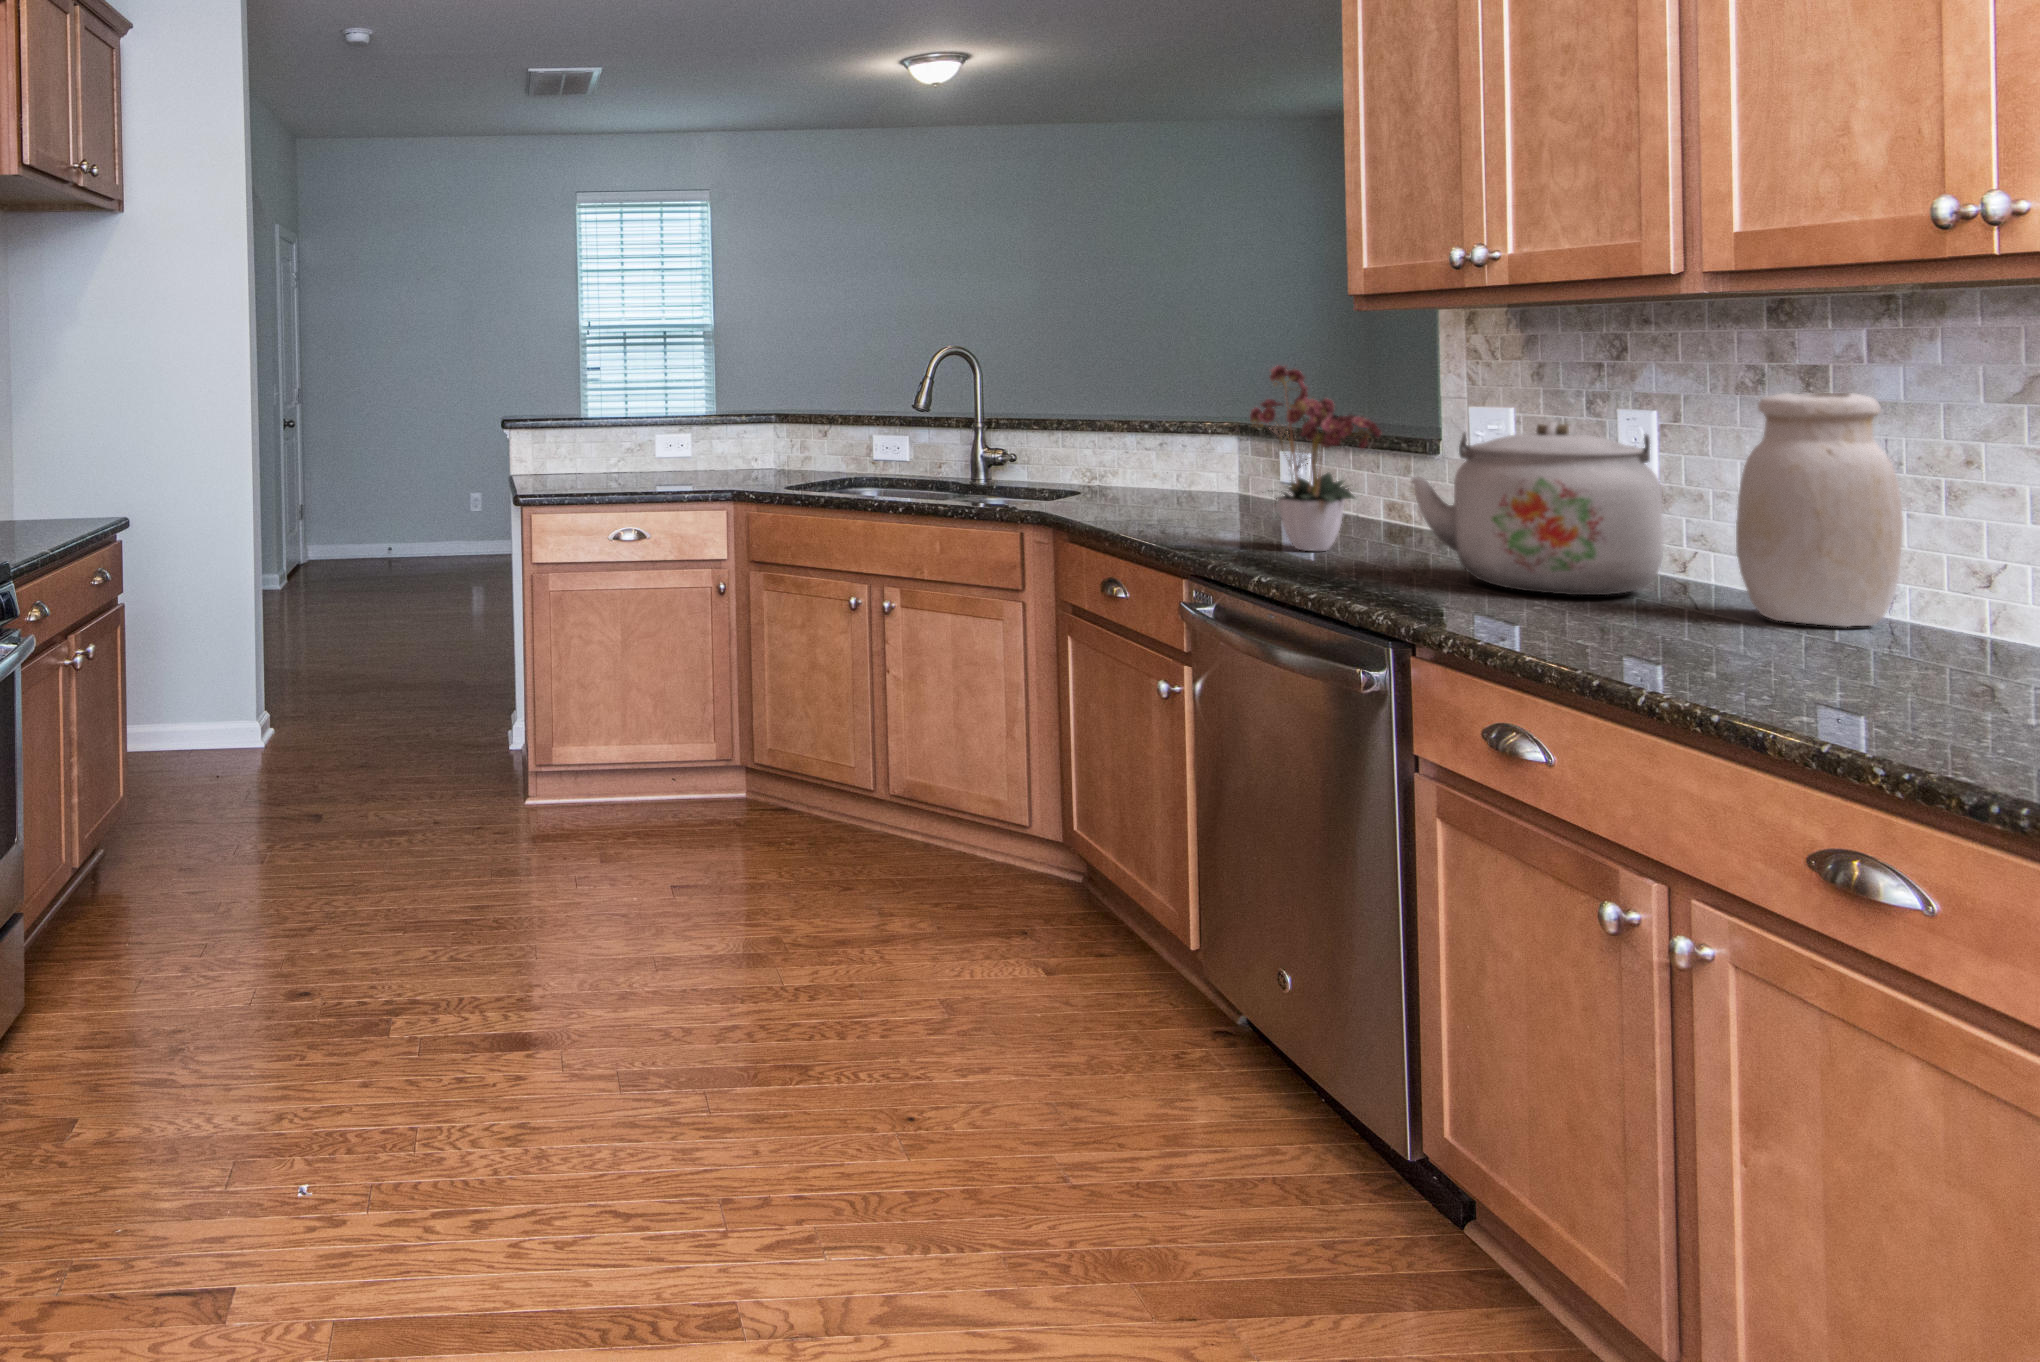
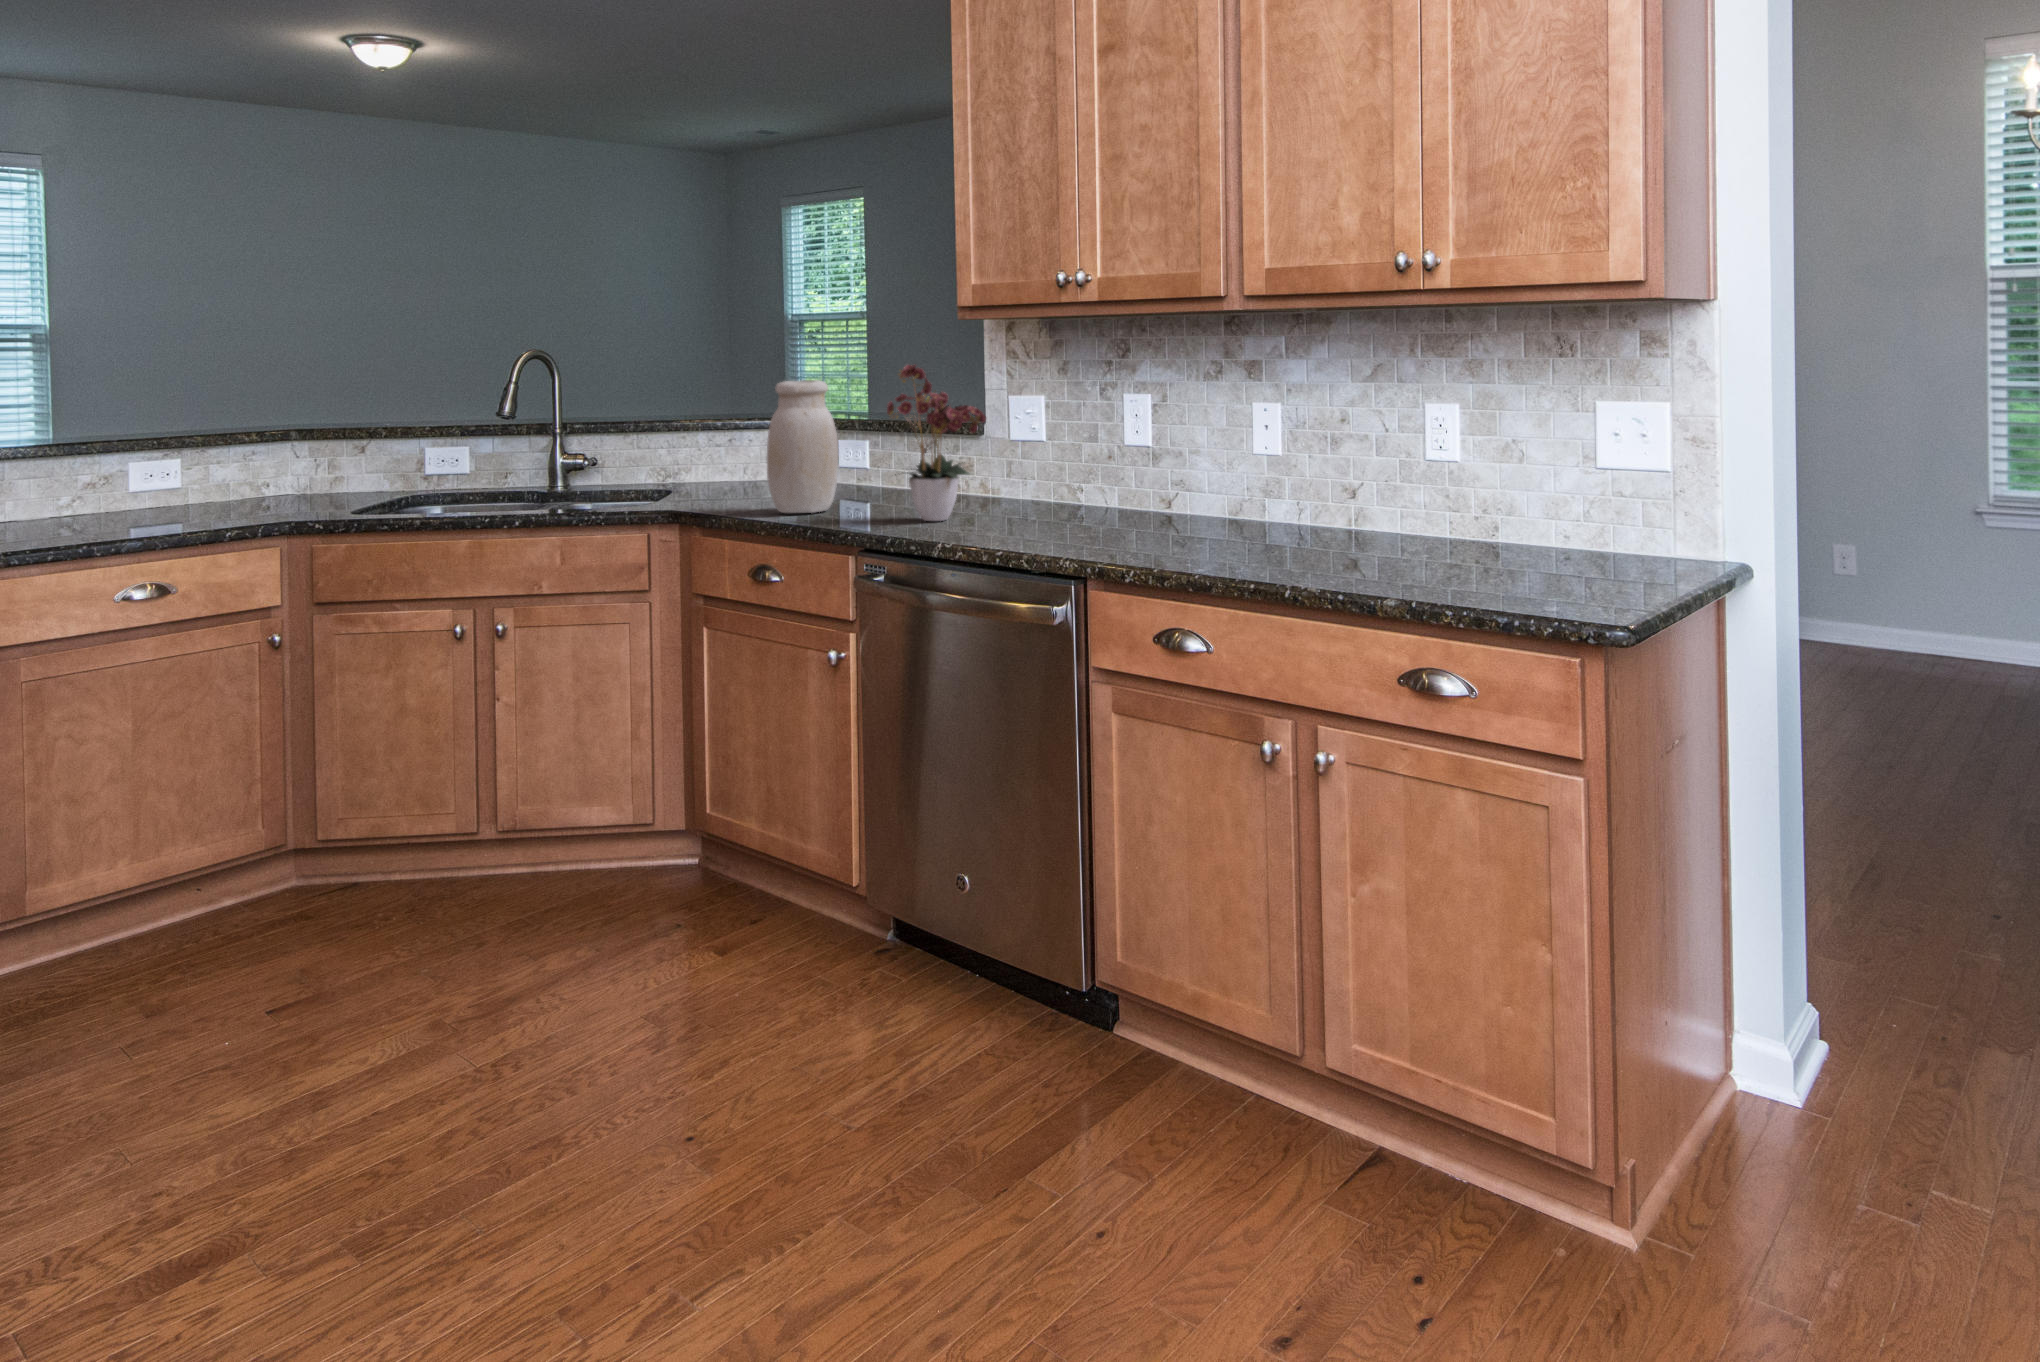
jar: present [1736,393,1903,627] -> present [767,380,838,513]
kettle: present [1412,422,1663,595] -> none [1035,404,1190,533]

